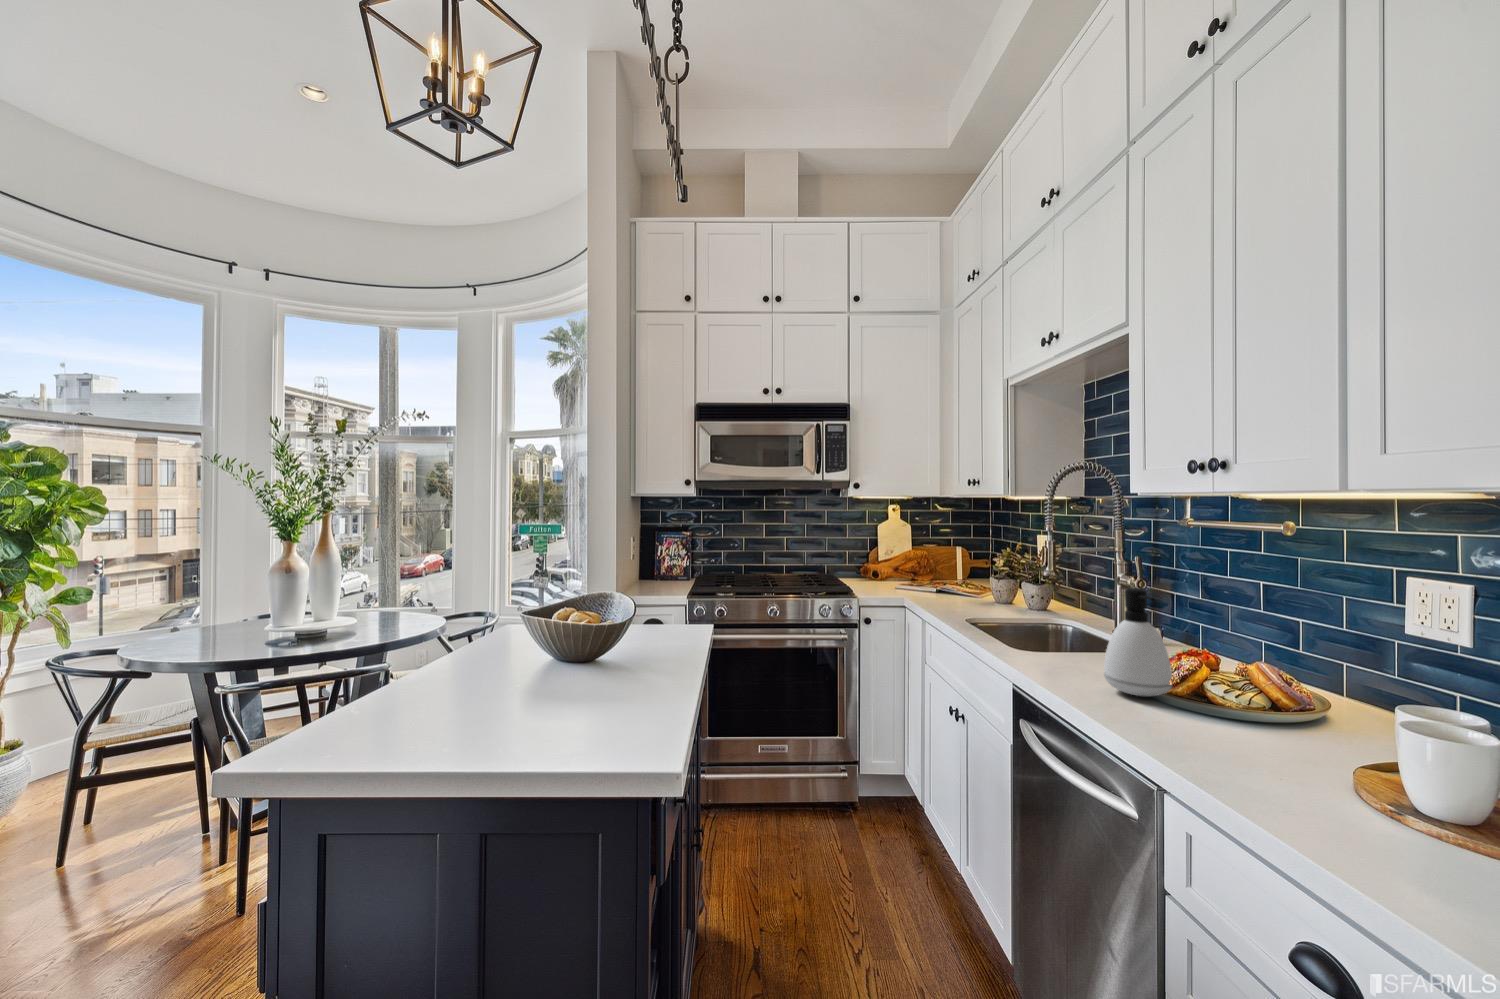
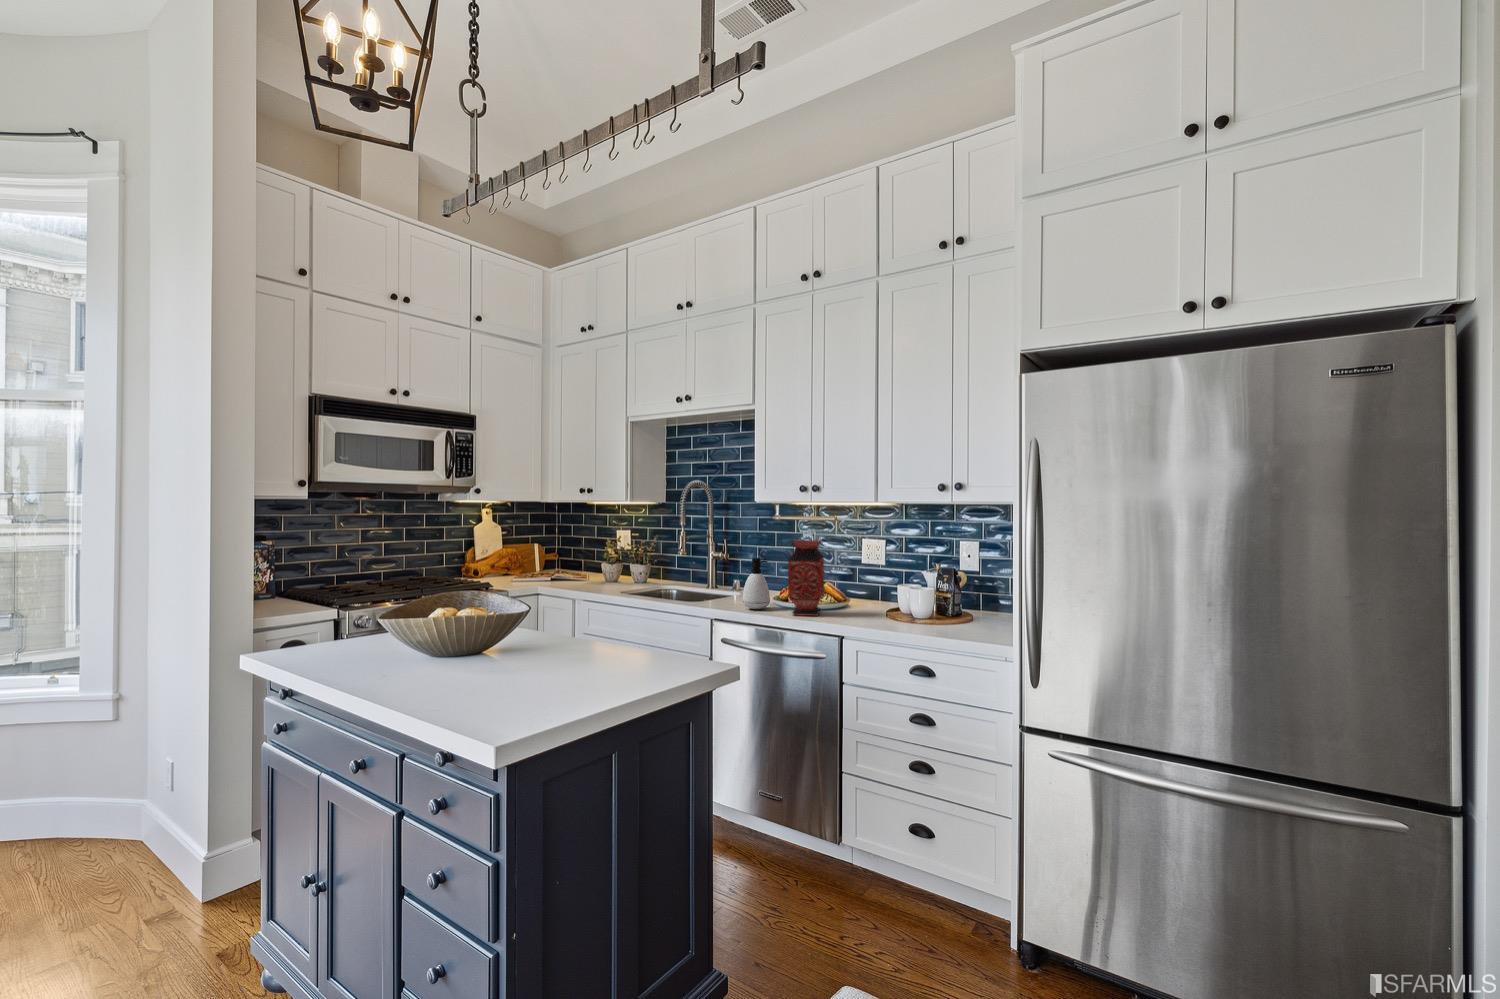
vase: none [1175,557,1320,759] -> present [788,540,825,616]

